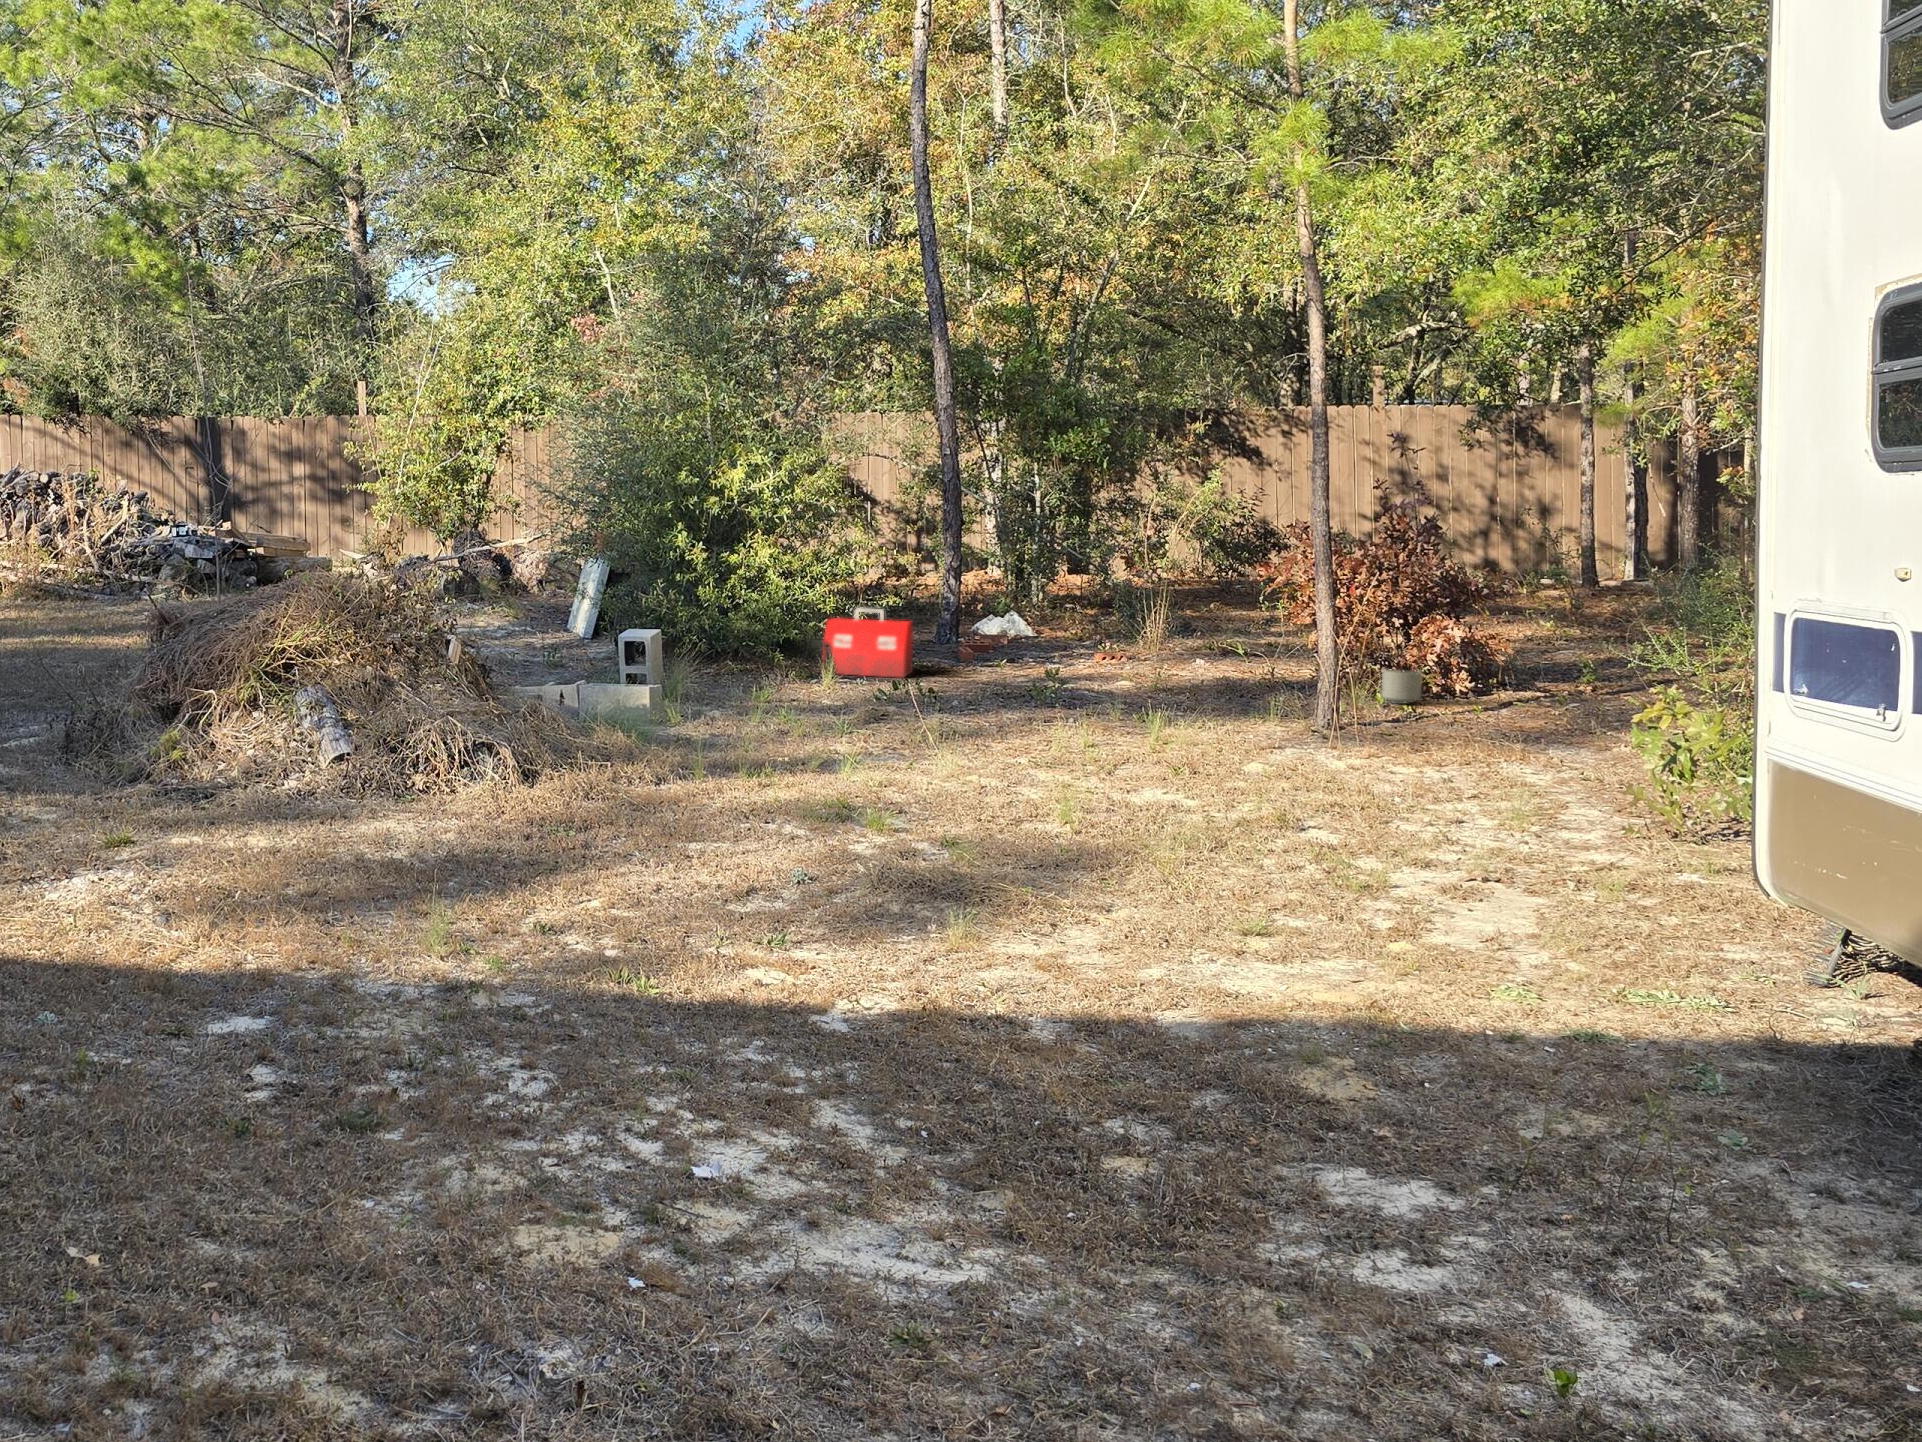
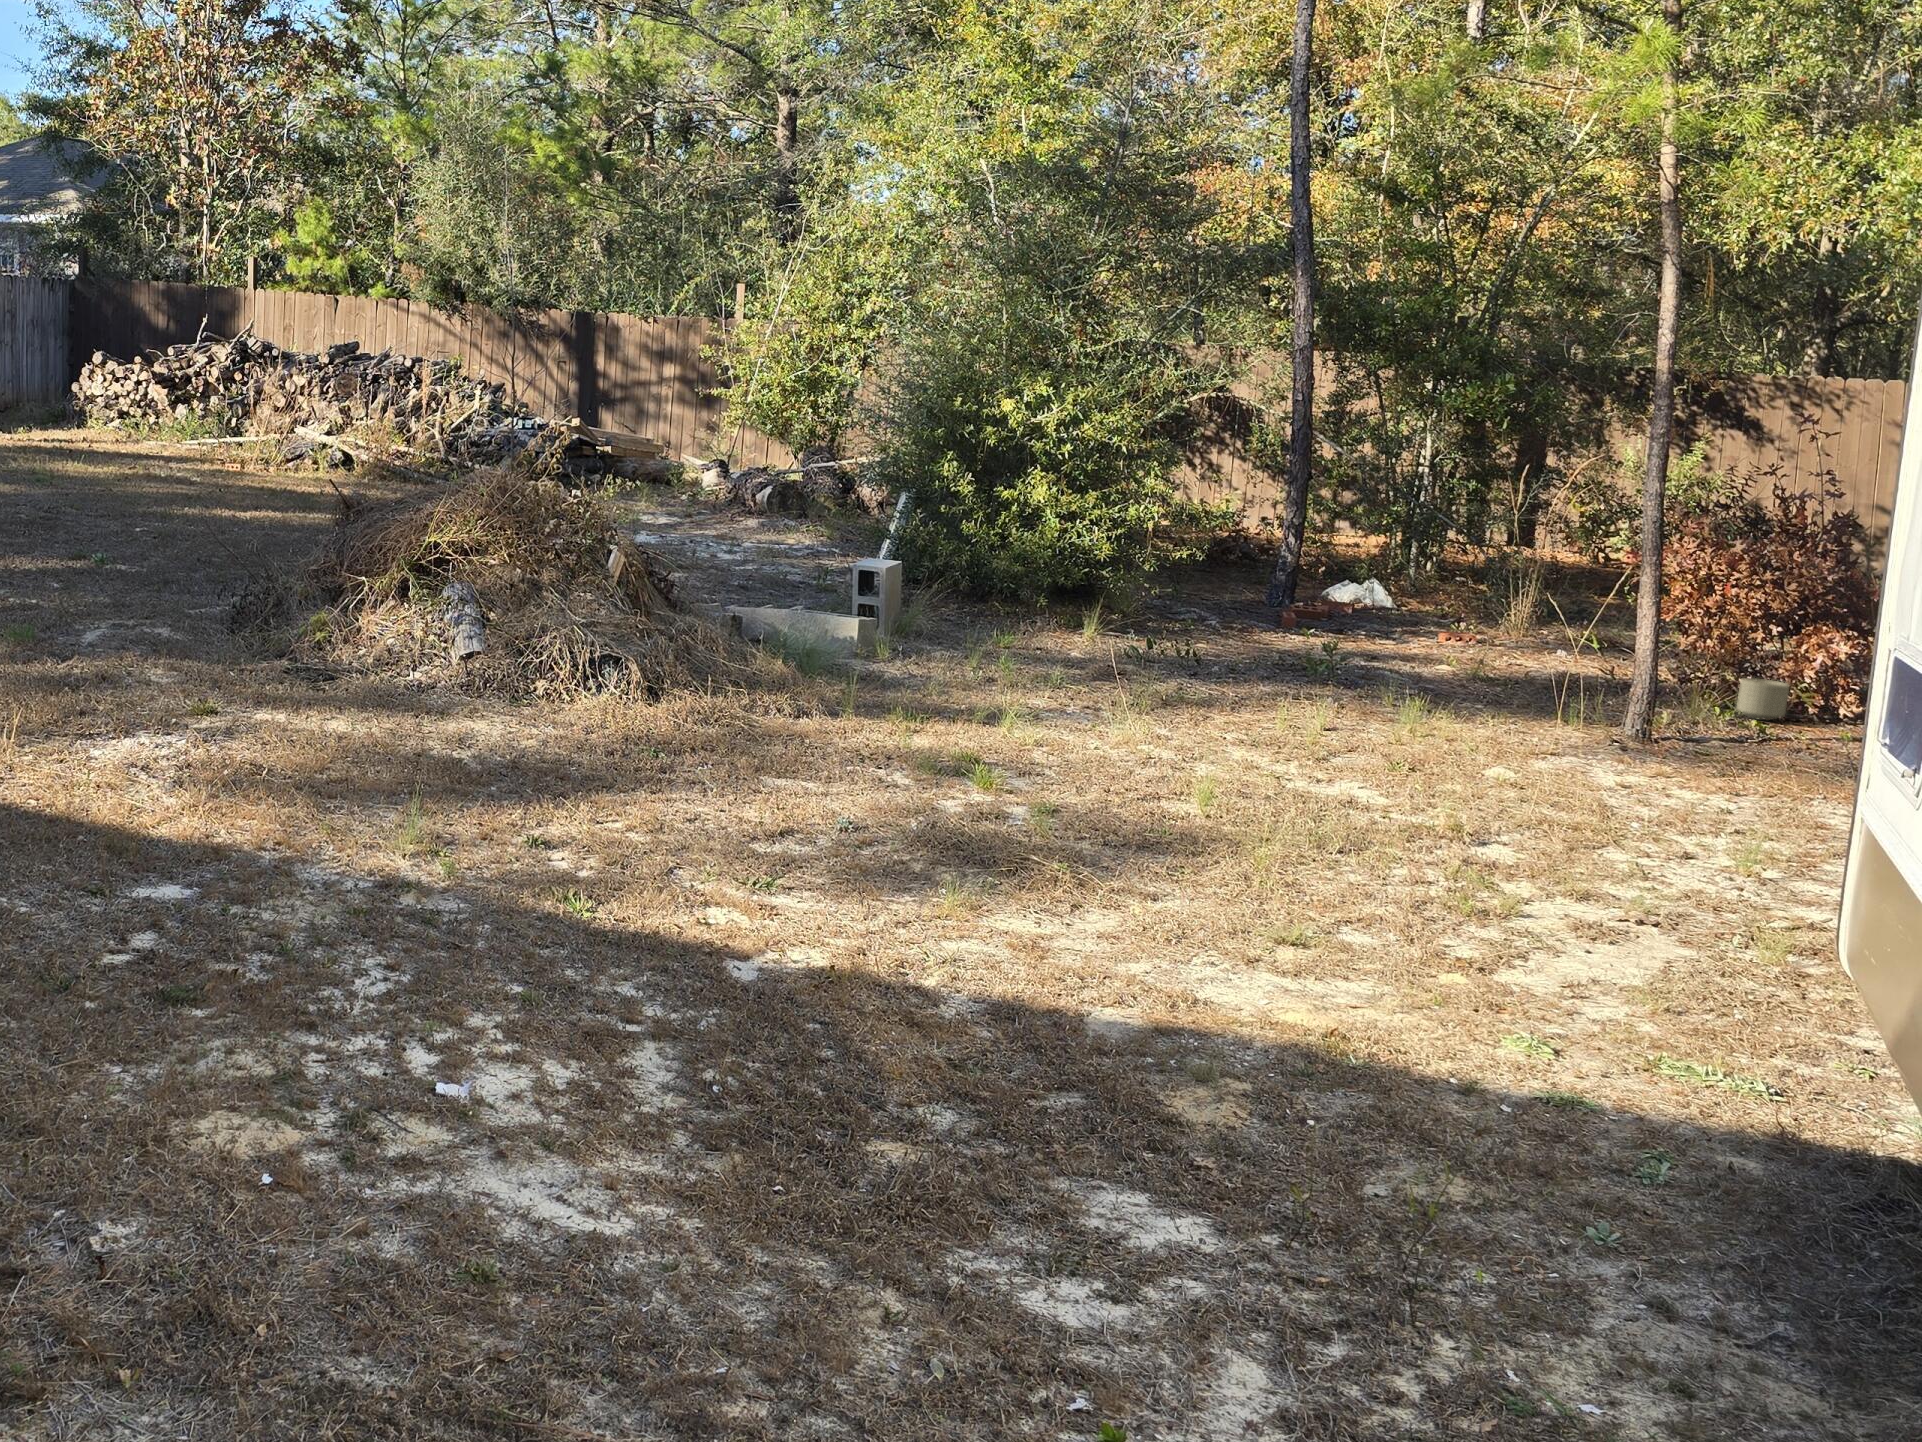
toolbox: present [824,608,914,677] -> none [1106,556,1215,634]

